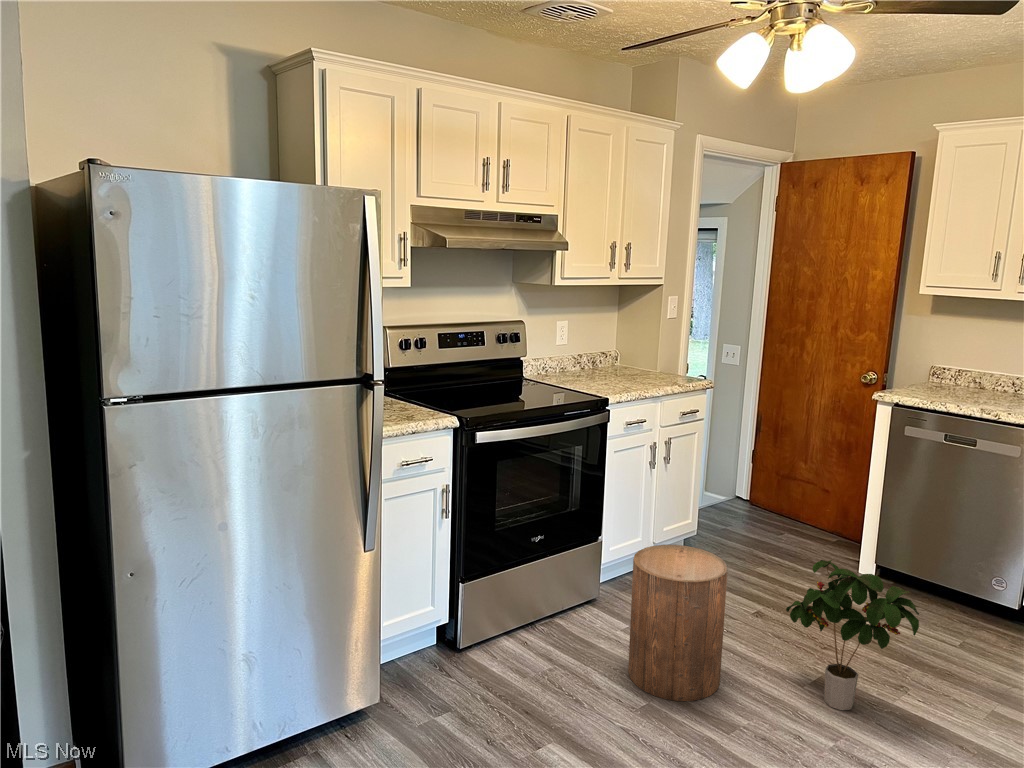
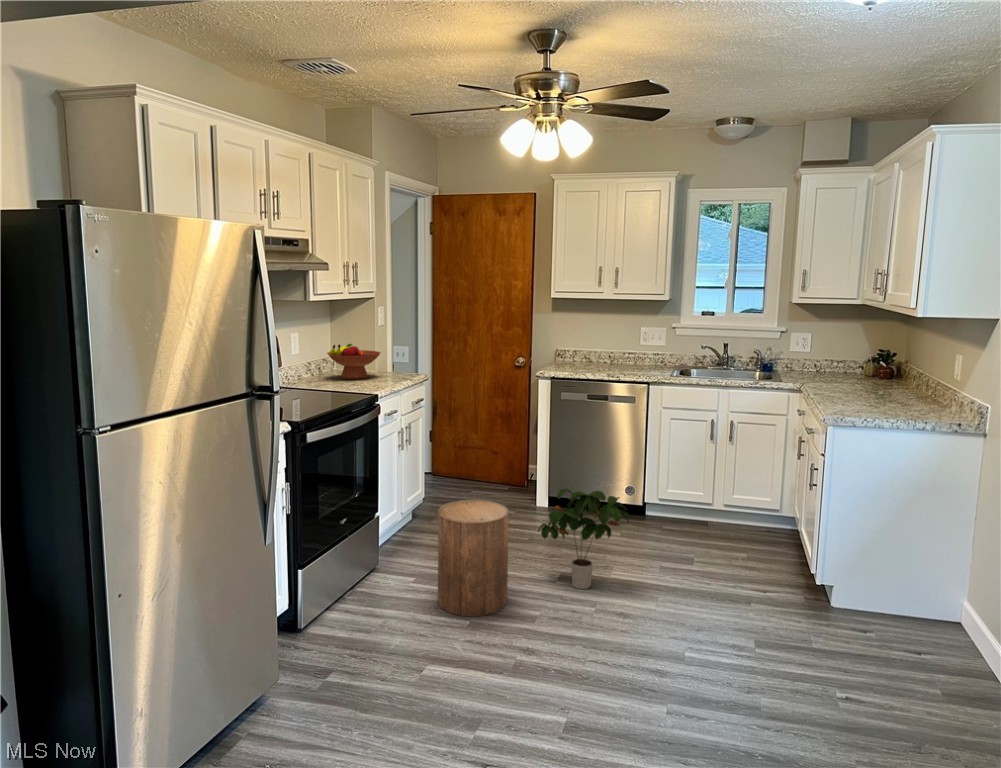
fruit bowl: none [592,334,655,377] -> present [327,344,381,379]

